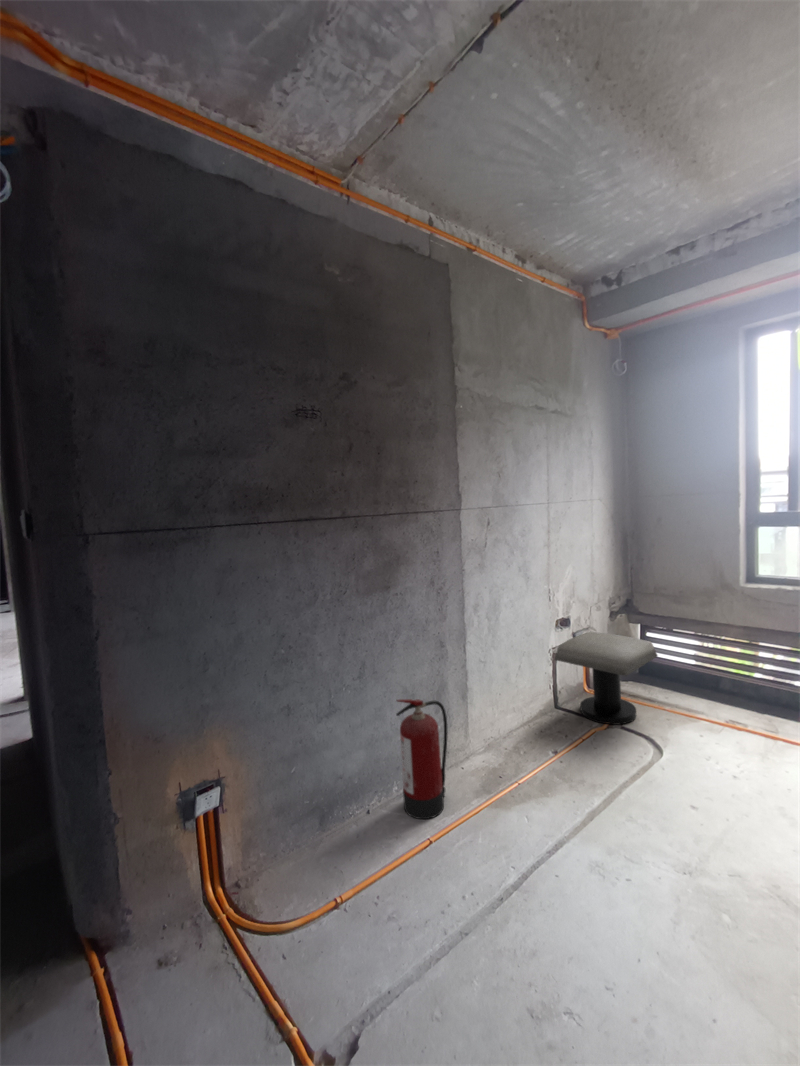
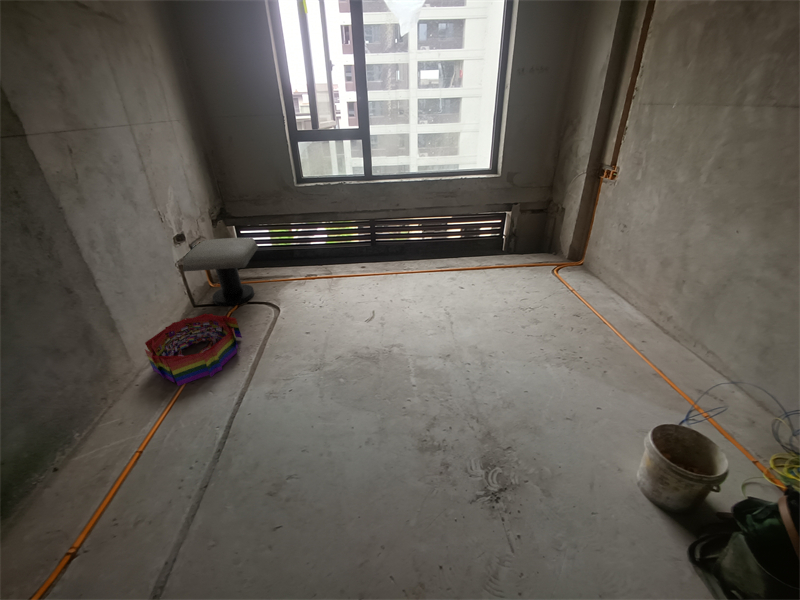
fire extinguisher: present [397,699,448,819] -> none [40,346,136,451]
storage bin: none [485,713,593,799] -> present [145,314,242,386]

